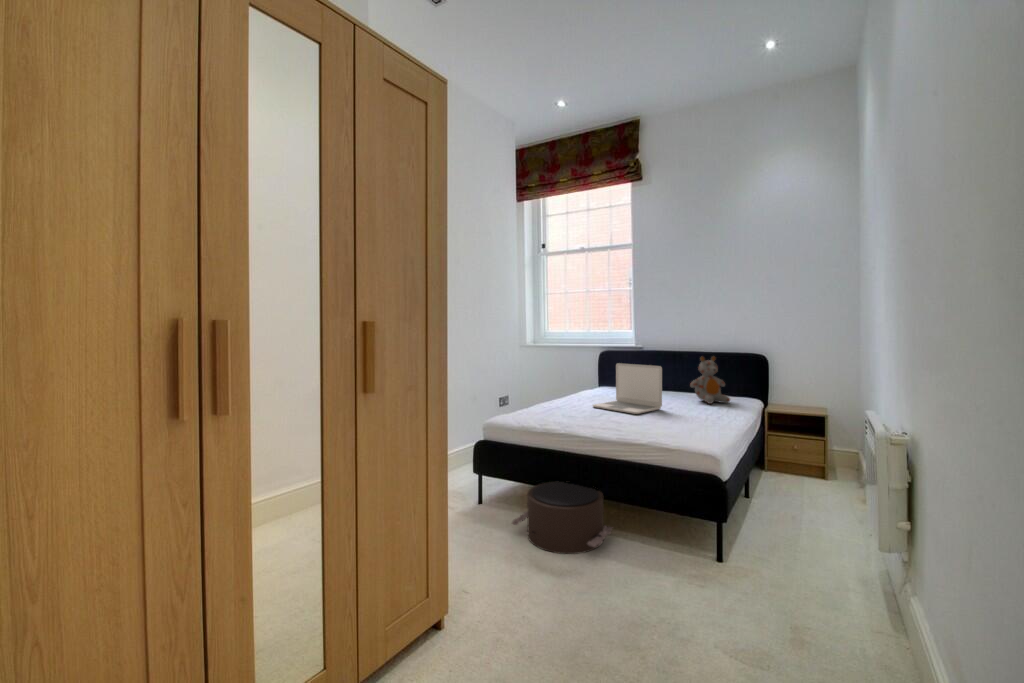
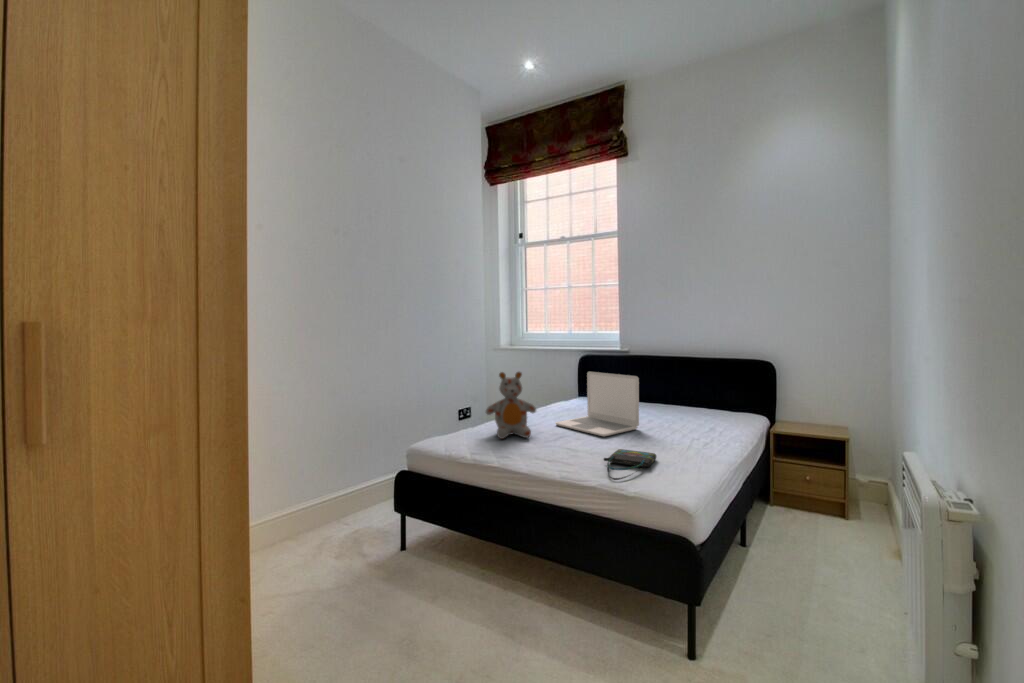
stuffed bear: present [690,356,730,404] -> present [486,372,536,439]
tote bag: none [645,421,685,440] -> present [604,449,656,480]
pouf: present [512,482,612,554] -> none [423,526,554,635]

